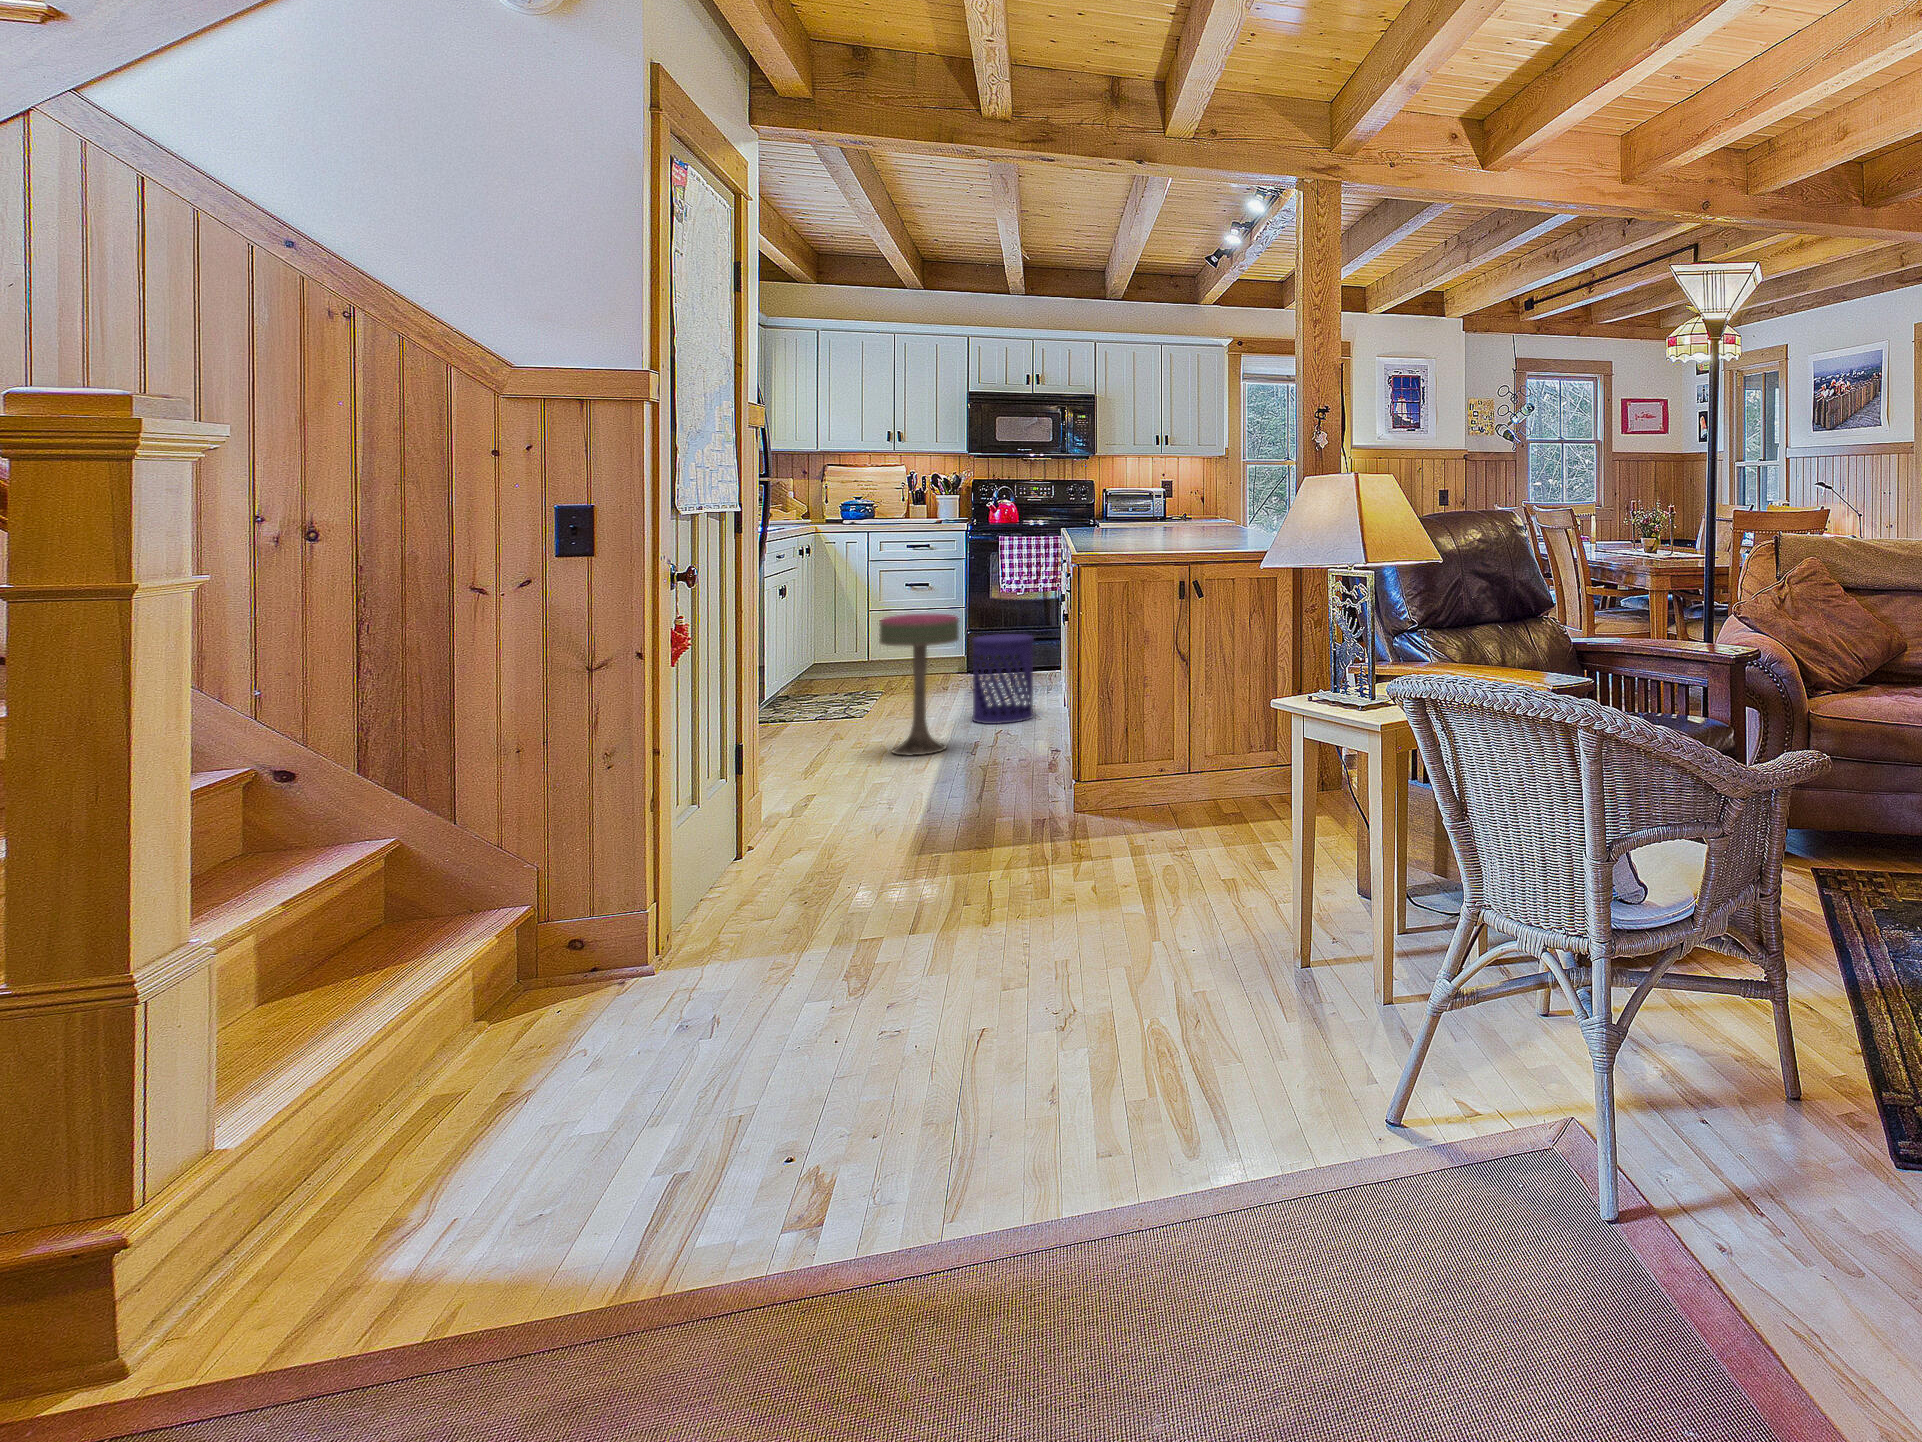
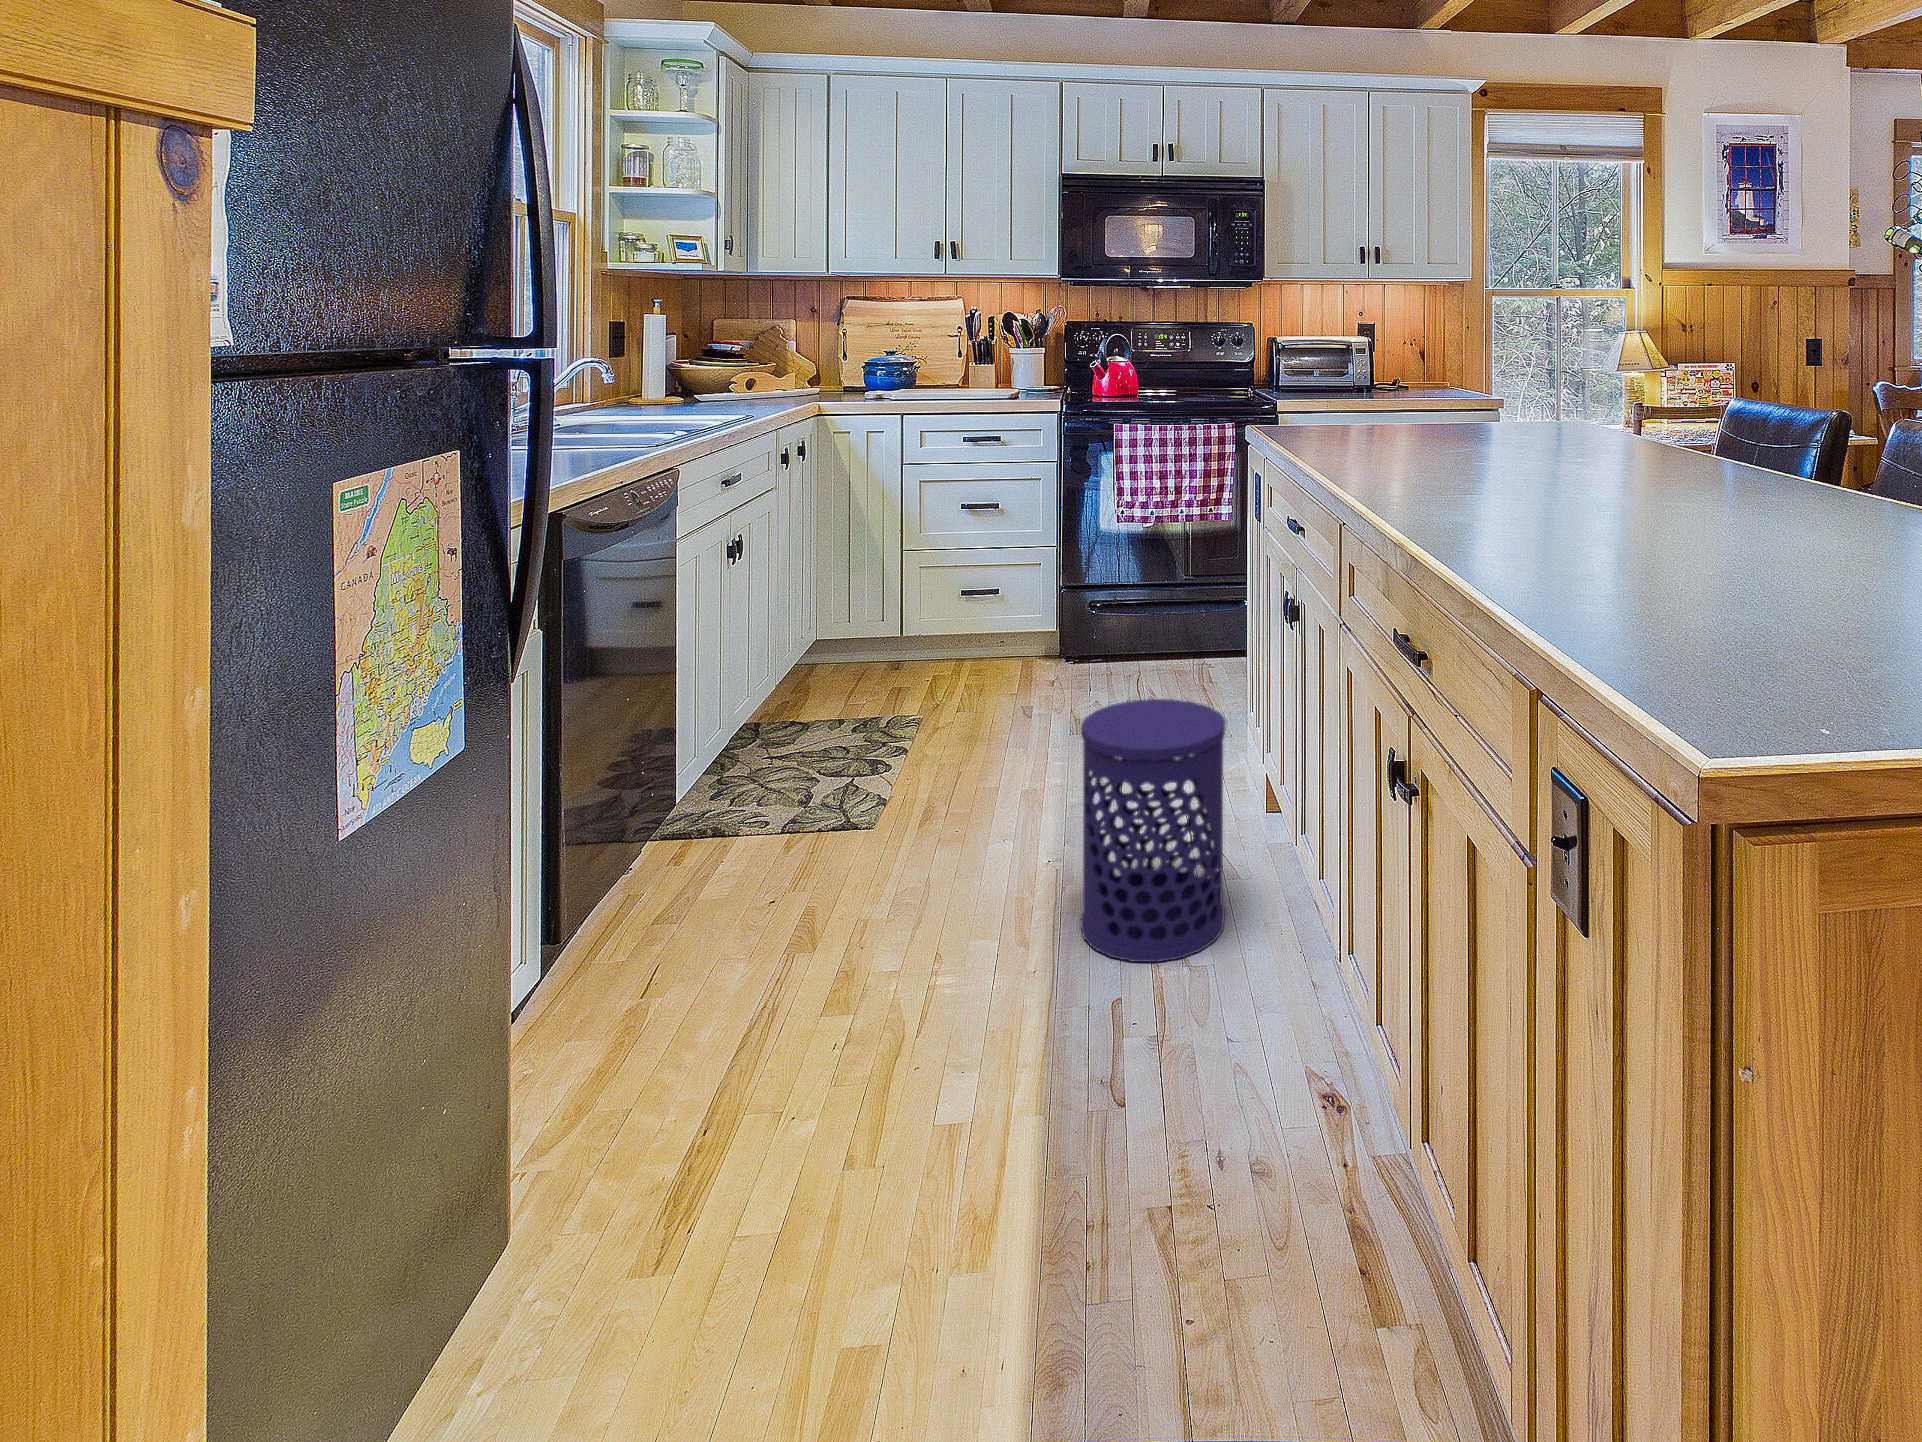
bar stool: present [880,613,959,756] -> none [816,728,1053,1233]

